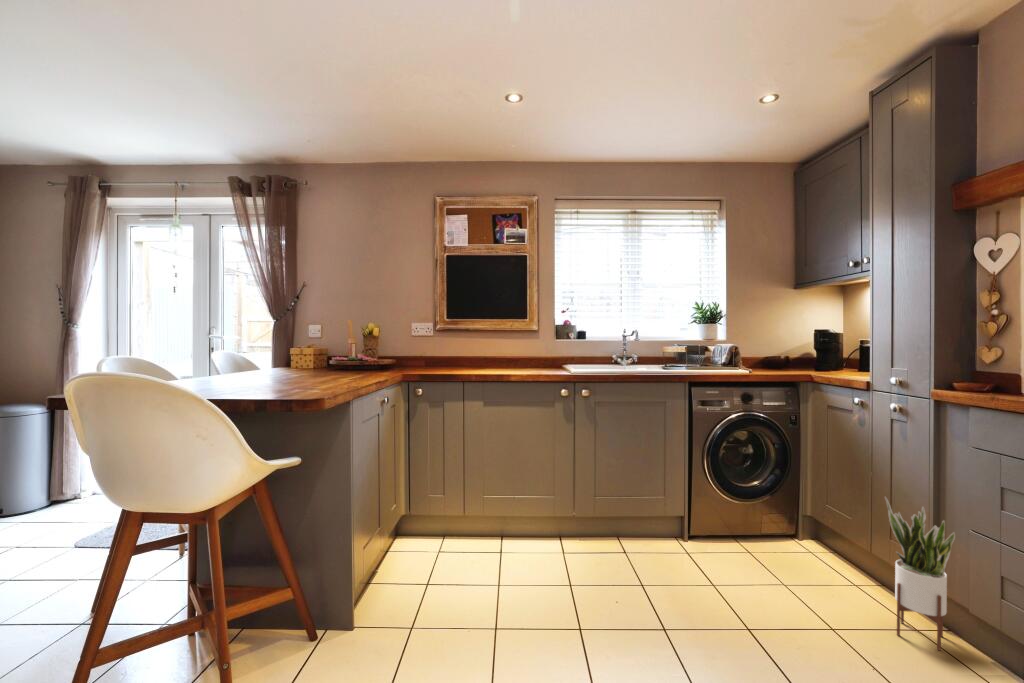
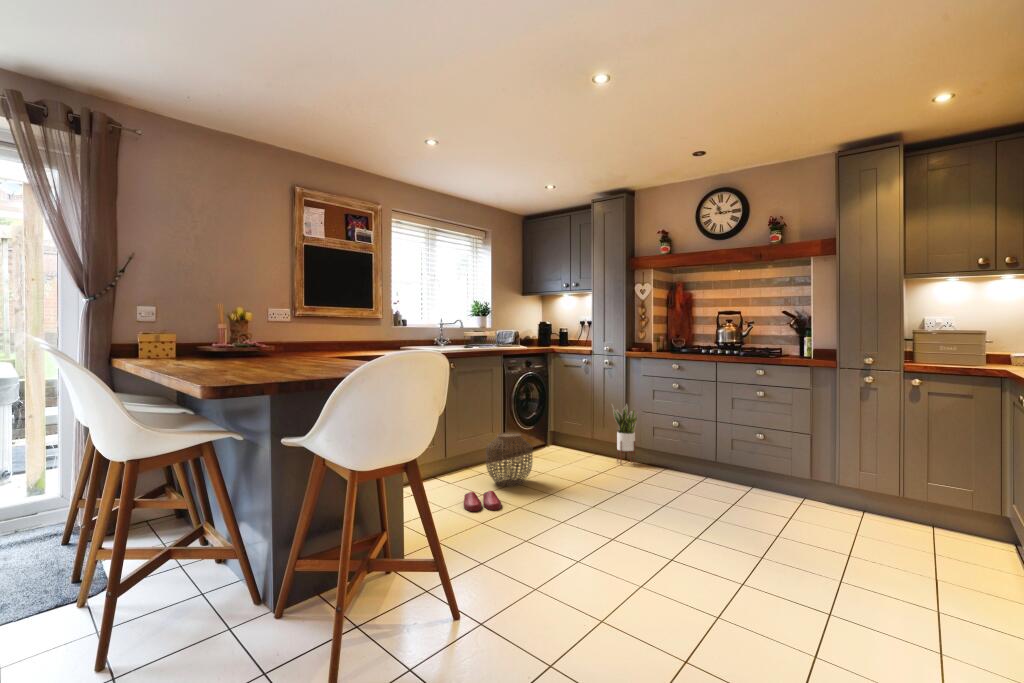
woven basket: none [582,504,657,597] -> present [486,433,532,486]
slippers: none [475,584,546,636] -> present [464,491,501,511]

